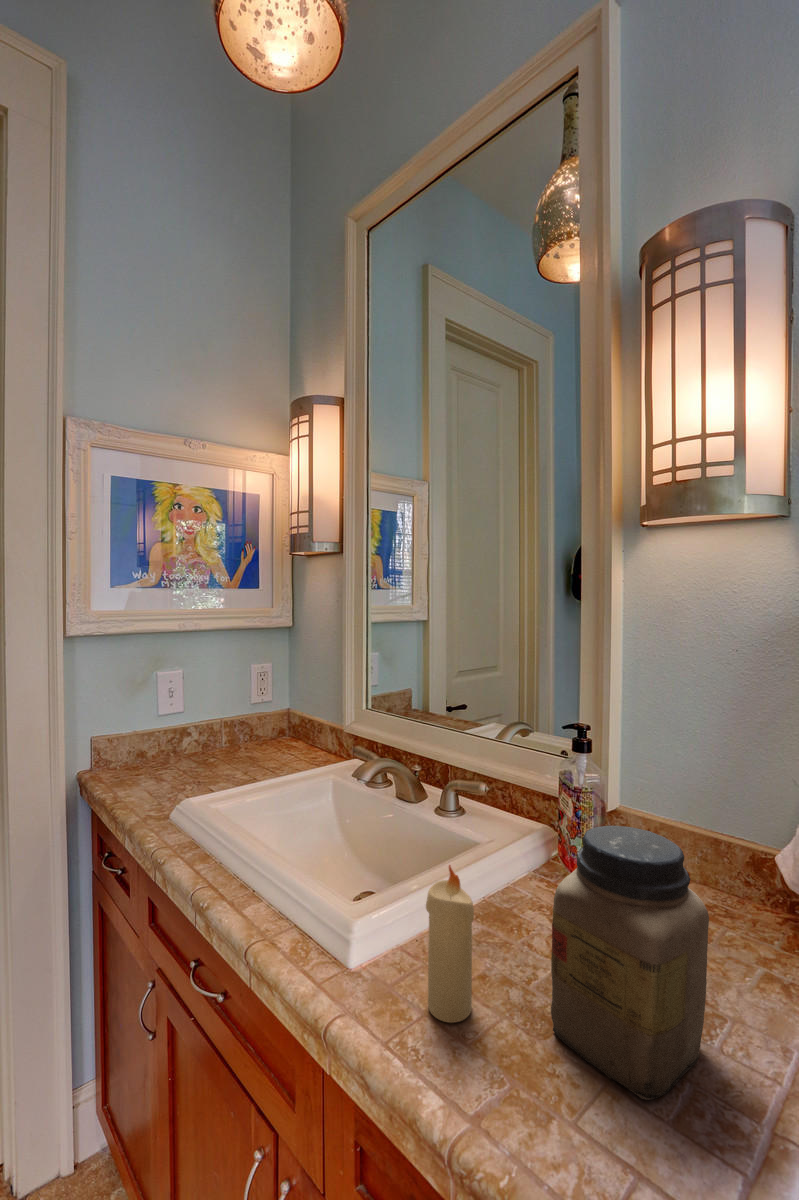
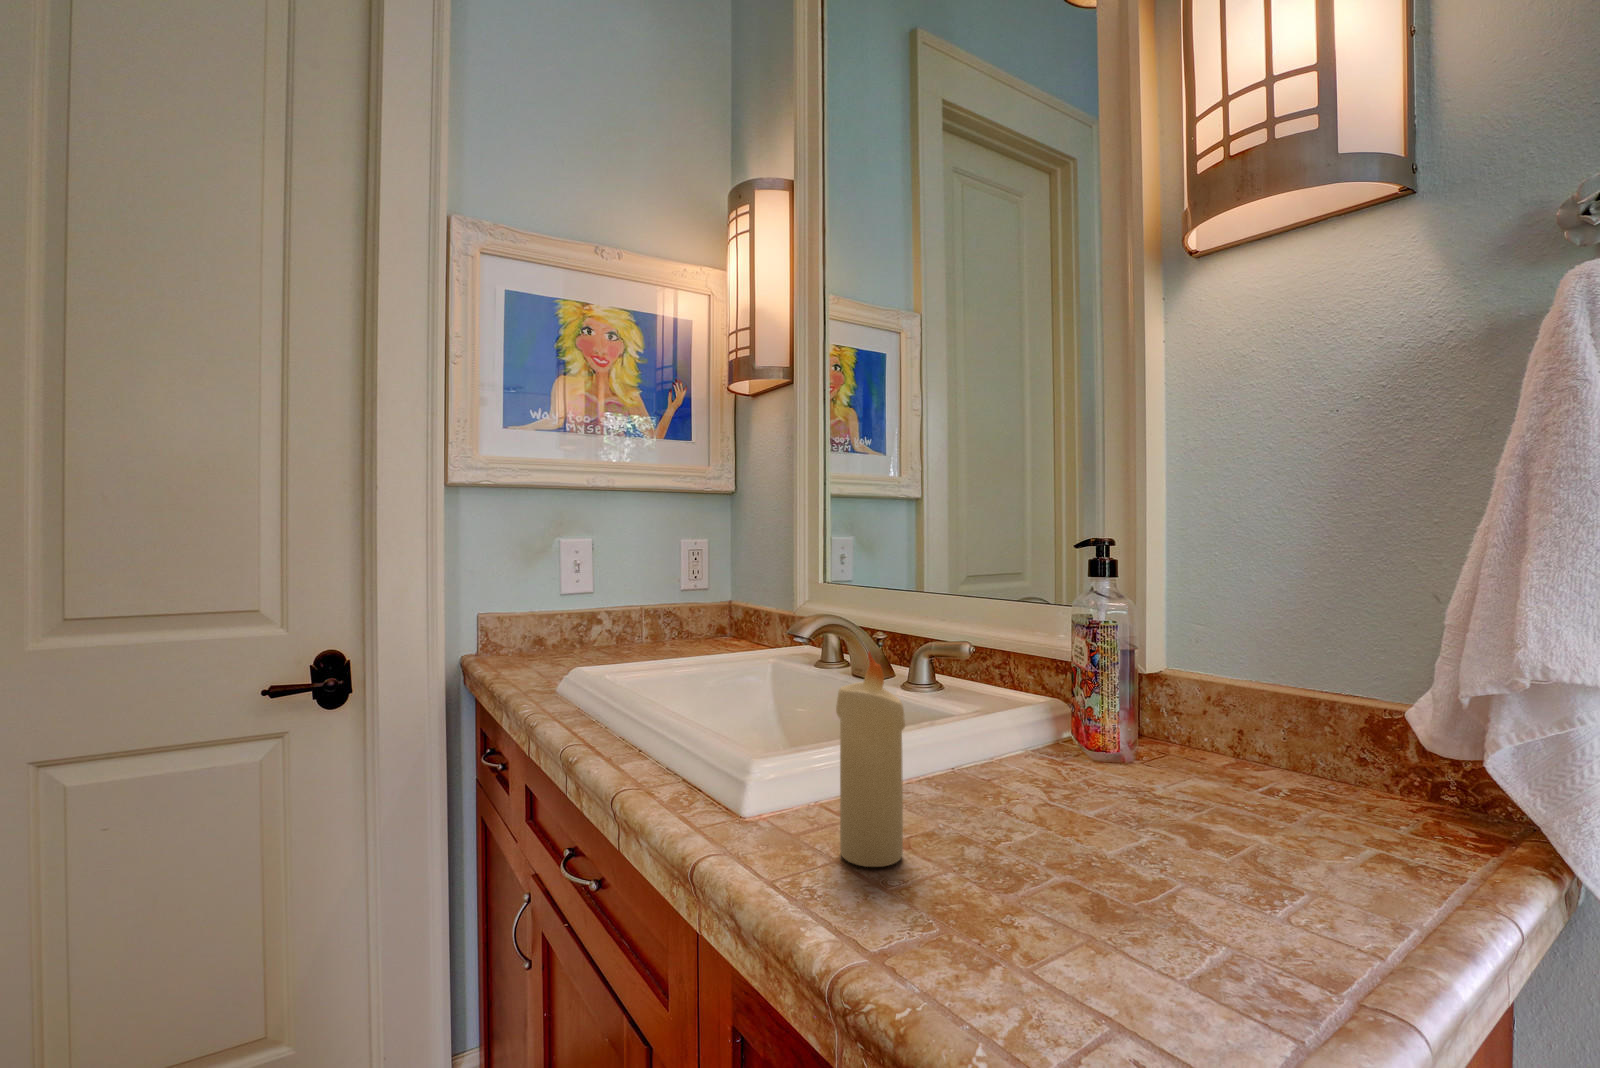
jar: present [551,826,709,1100] -> none [1015,595,1262,954]

